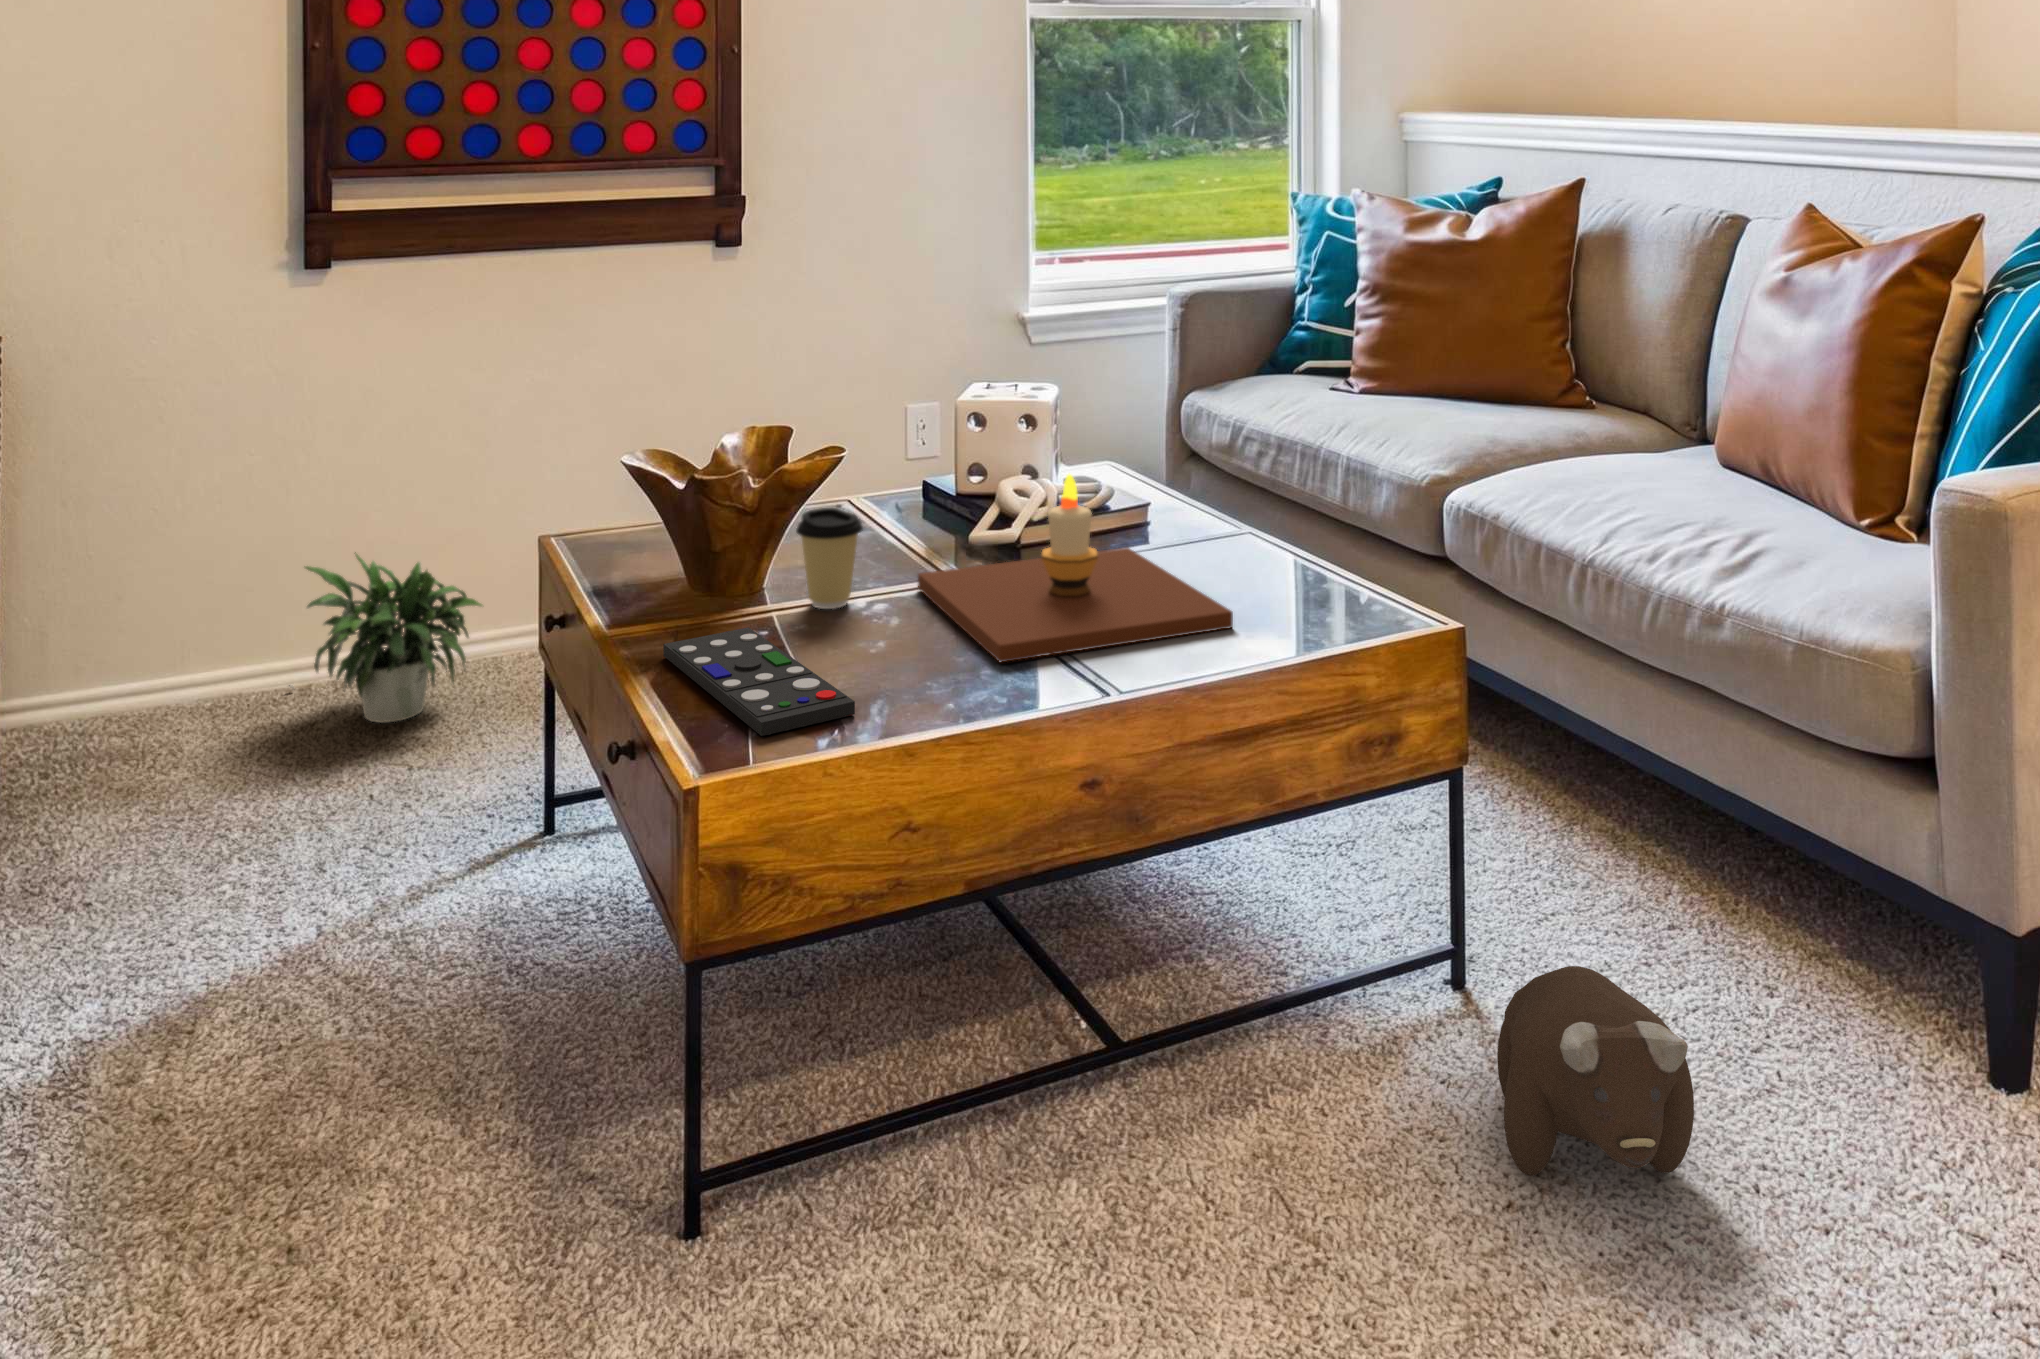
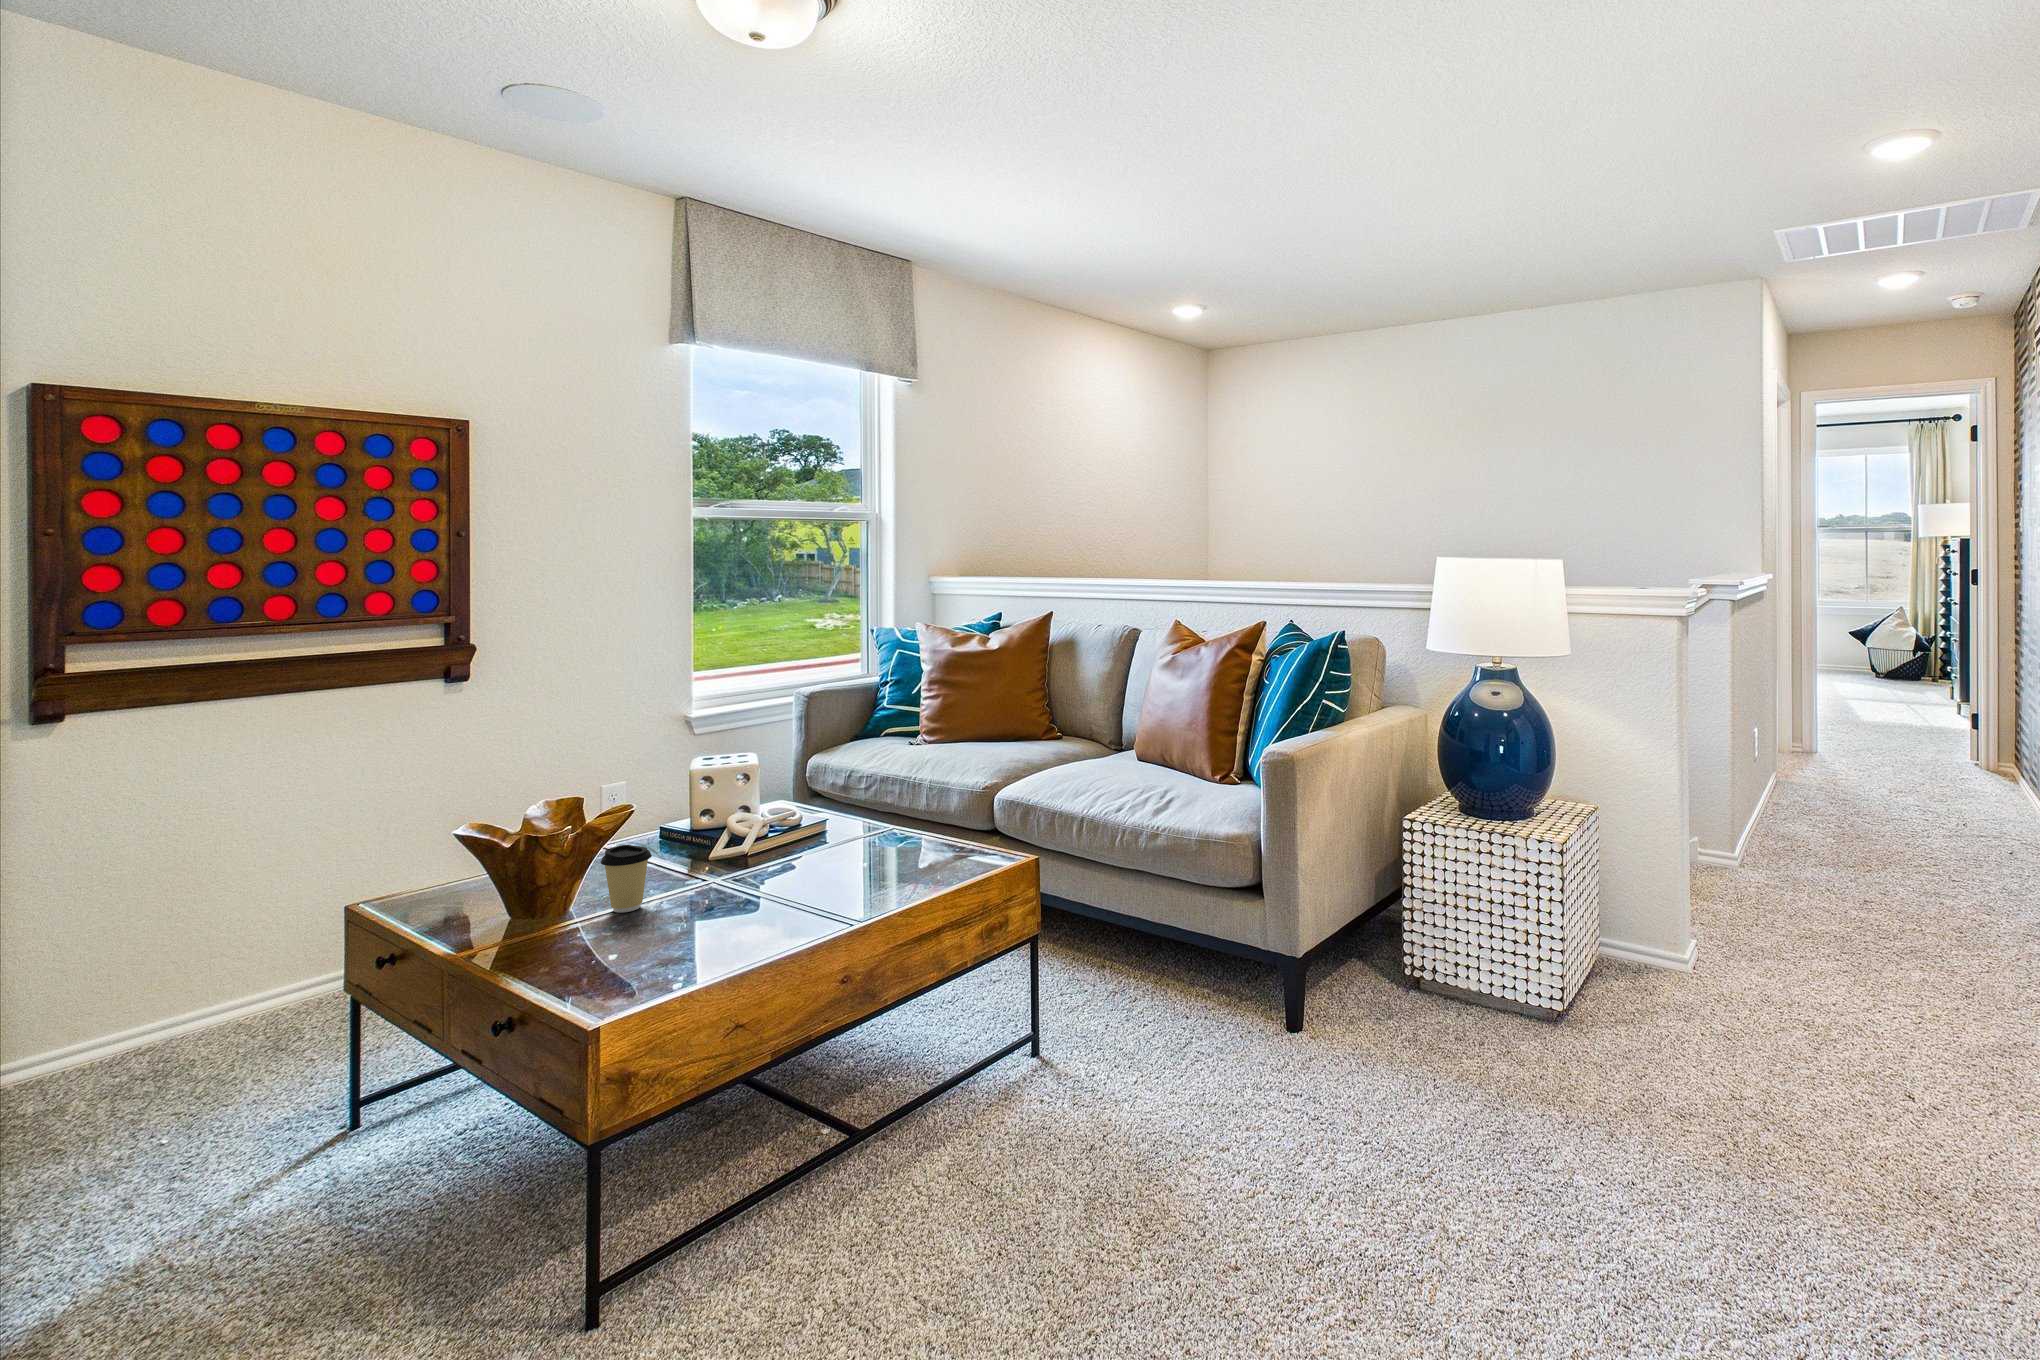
candle: present [918,474,1233,662] -> none [688,801,907,921]
potted plant: present [290,552,482,722] -> none [29,948,253,1083]
remote control: present [663,628,855,736] -> none [514,932,686,994]
plush toy: present [1497,966,1694,1176] -> none [1073,1021,1179,1136]

